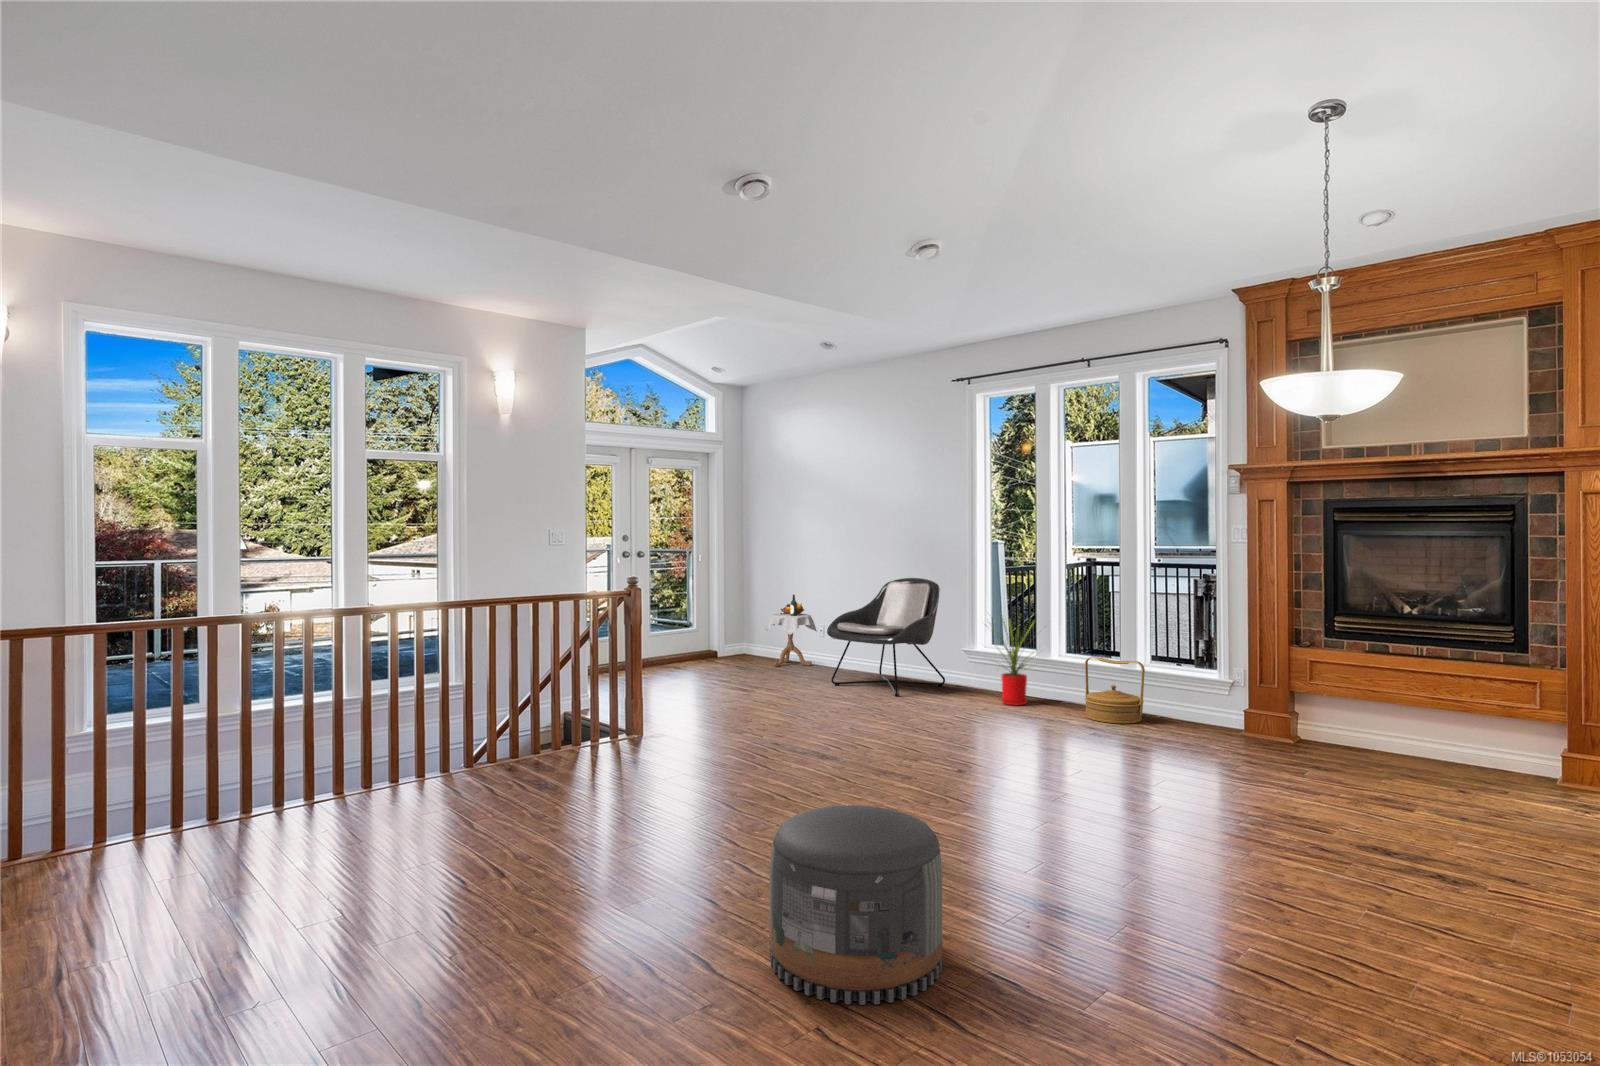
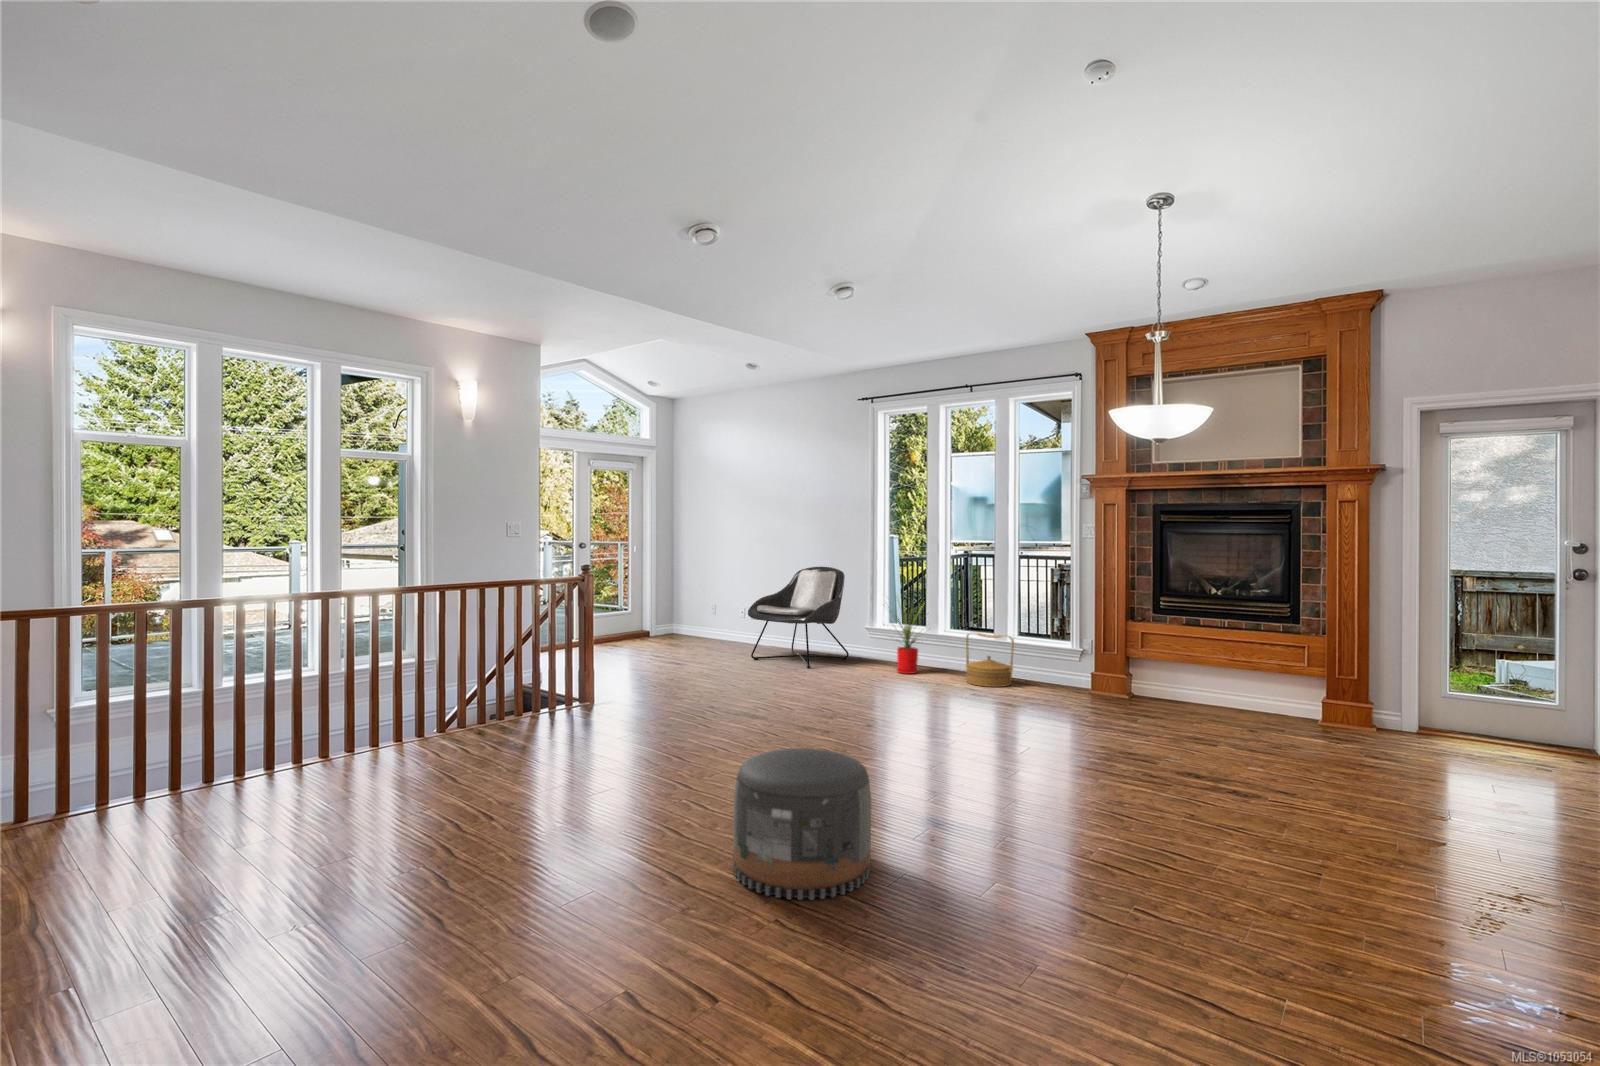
side table: present [766,595,817,667] -> none [691,581,736,645]

